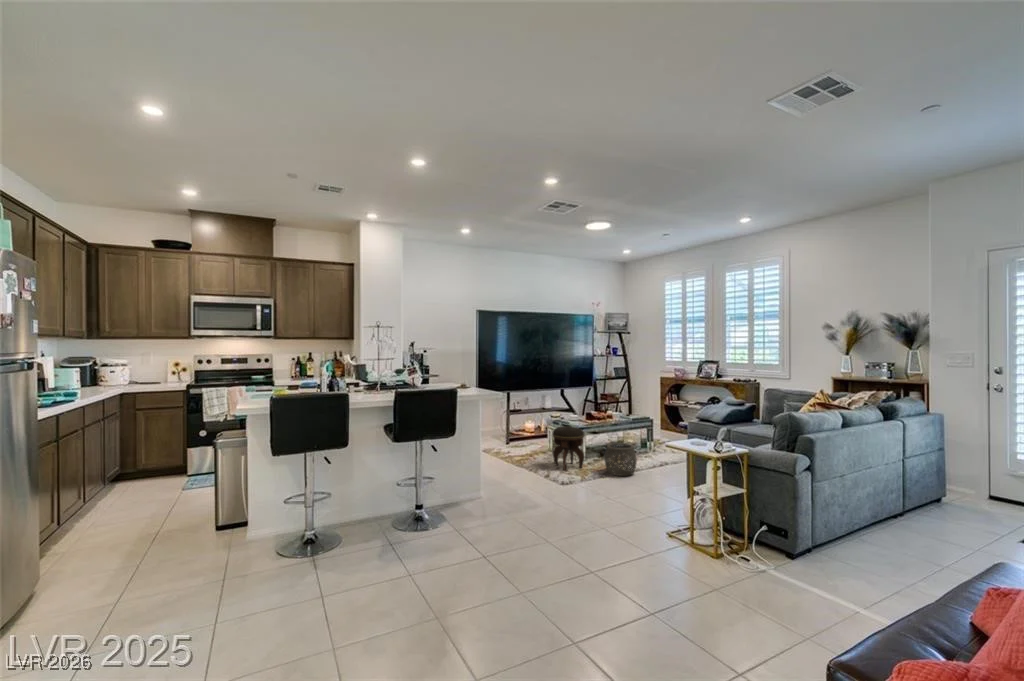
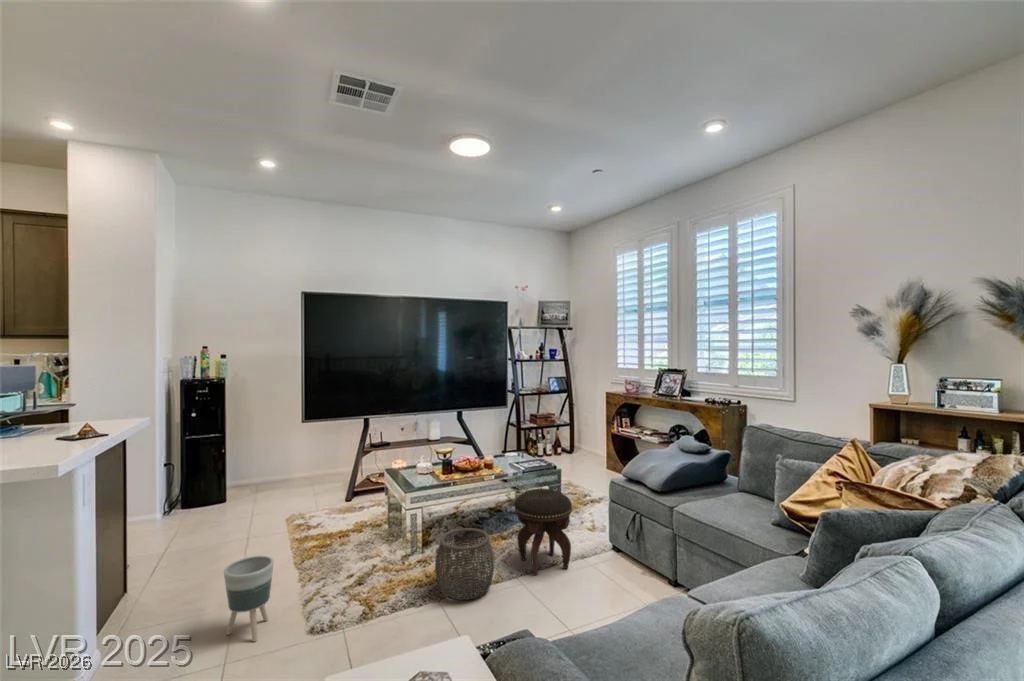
footstool: present [552,426,584,470] -> present [515,489,572,575]
planter: none [518,450,539,487] -> present [224,556,273,641]

